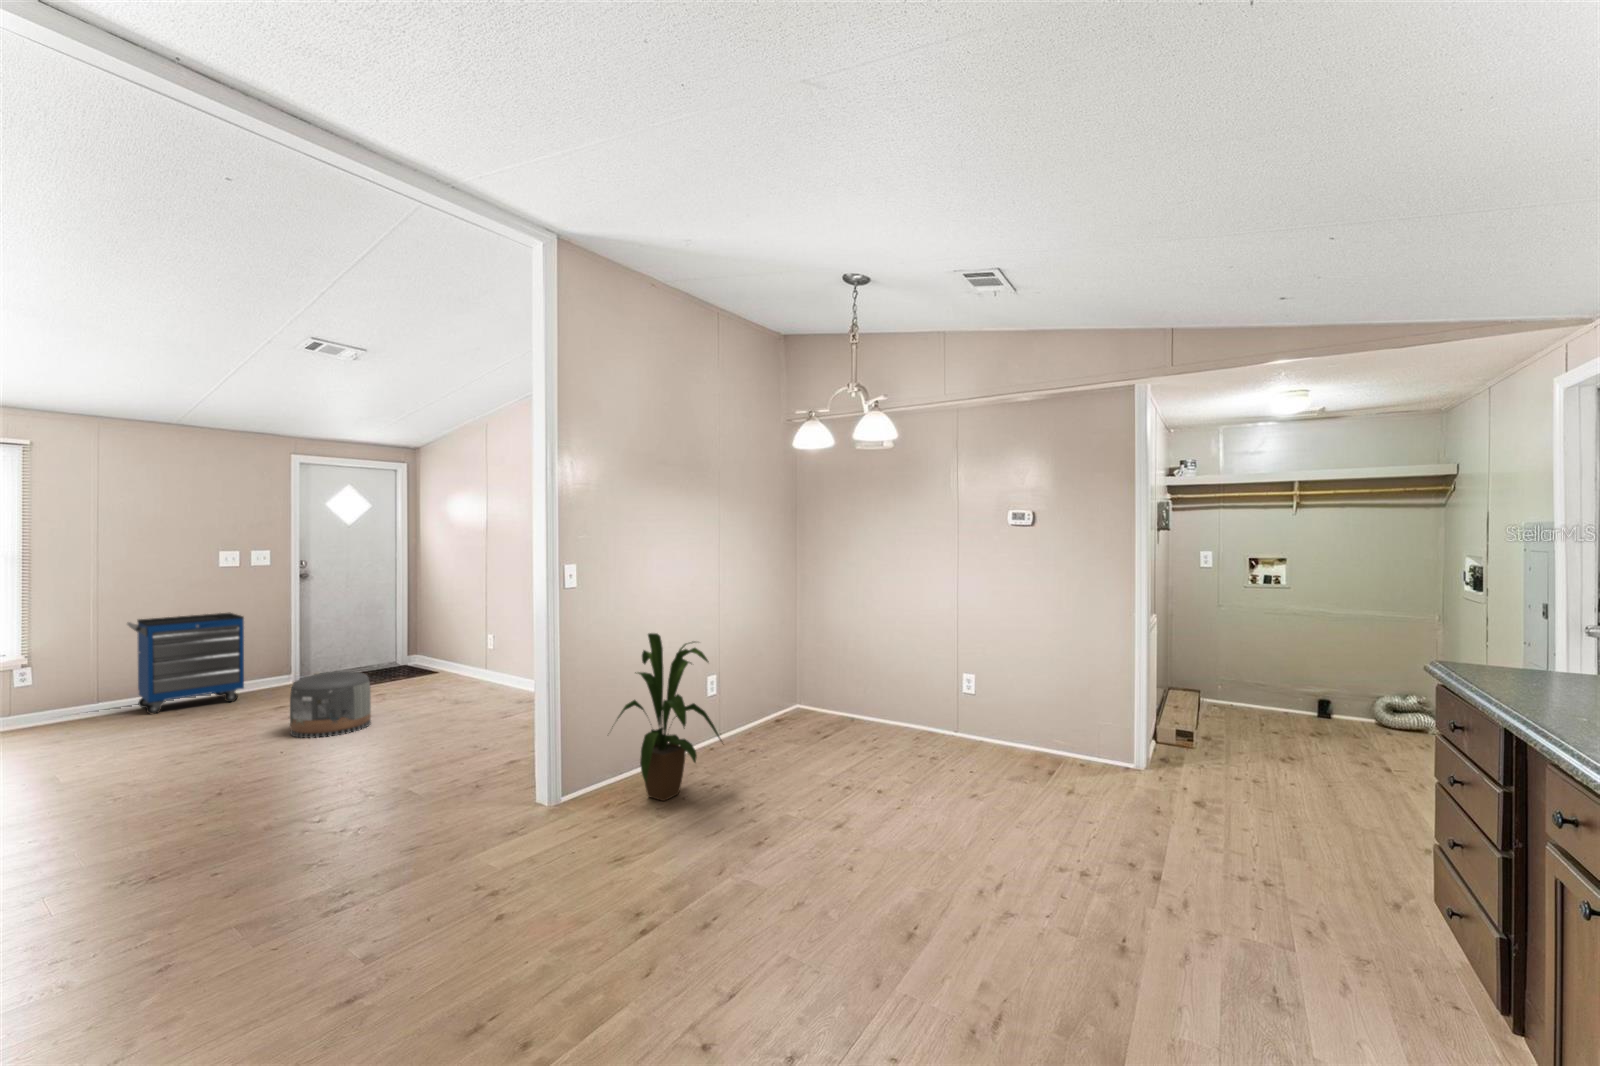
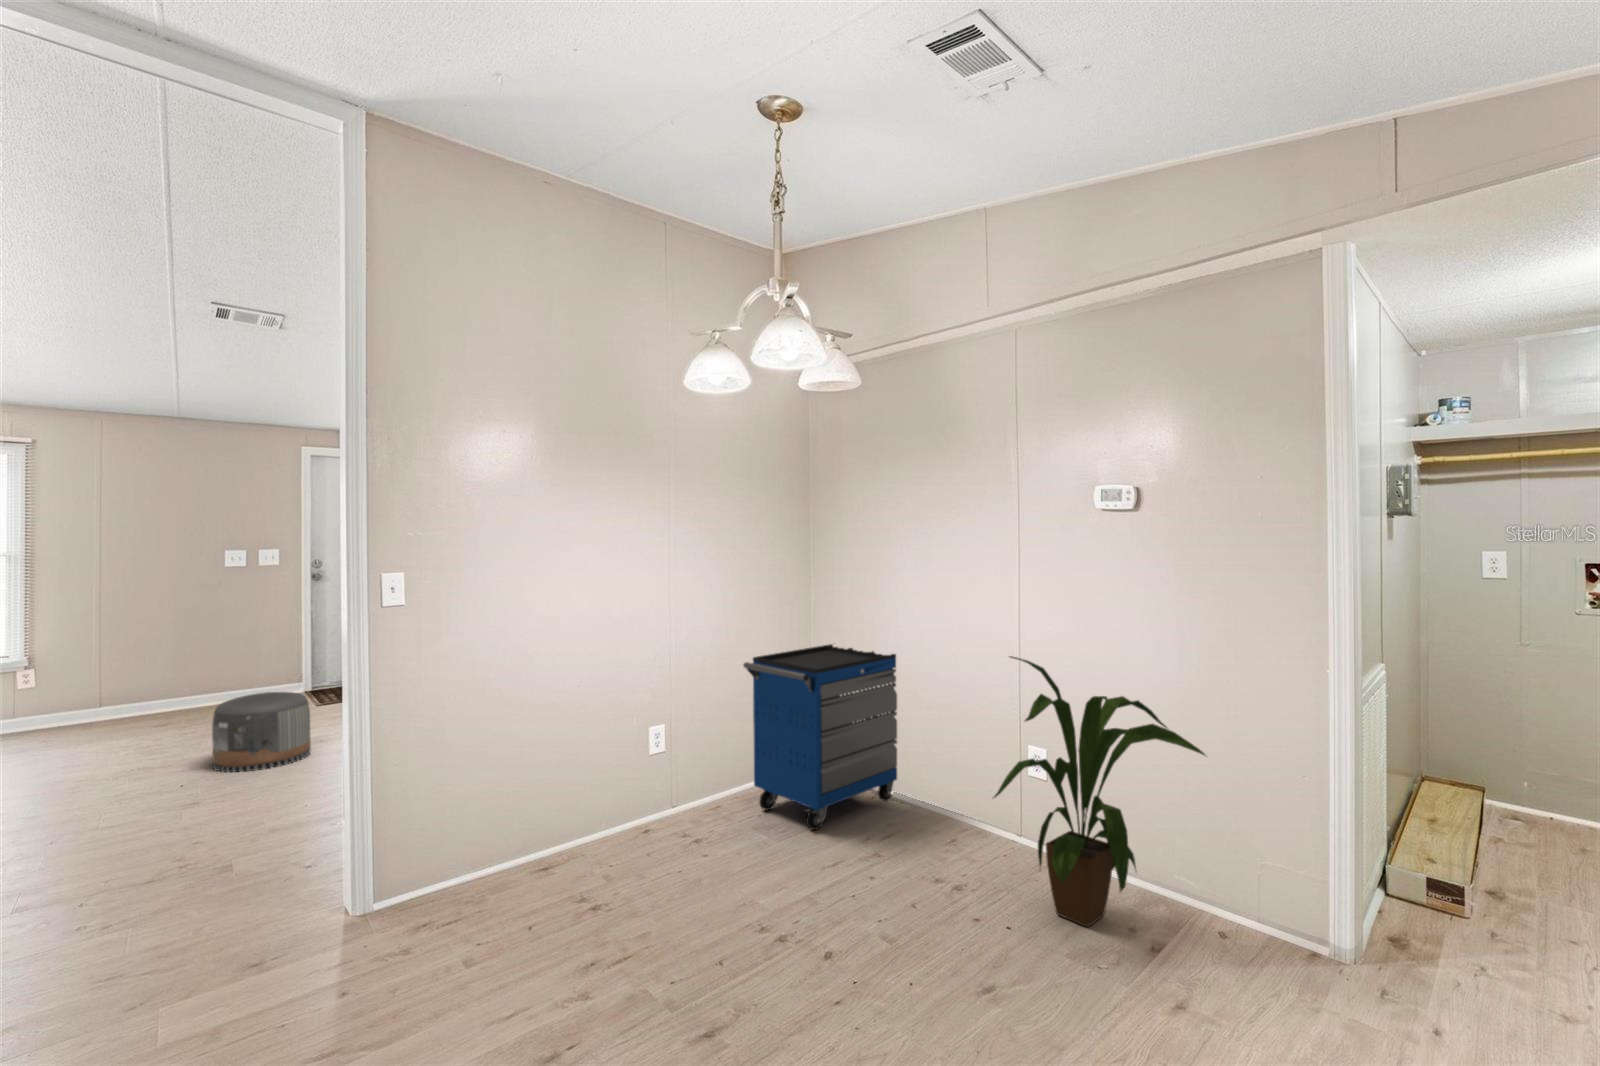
storage cabinet: present [127,613,244,714] -> present [743,643,897,830]
house plant: present [612,633,721,801] -> present [994,656,1205,927]

